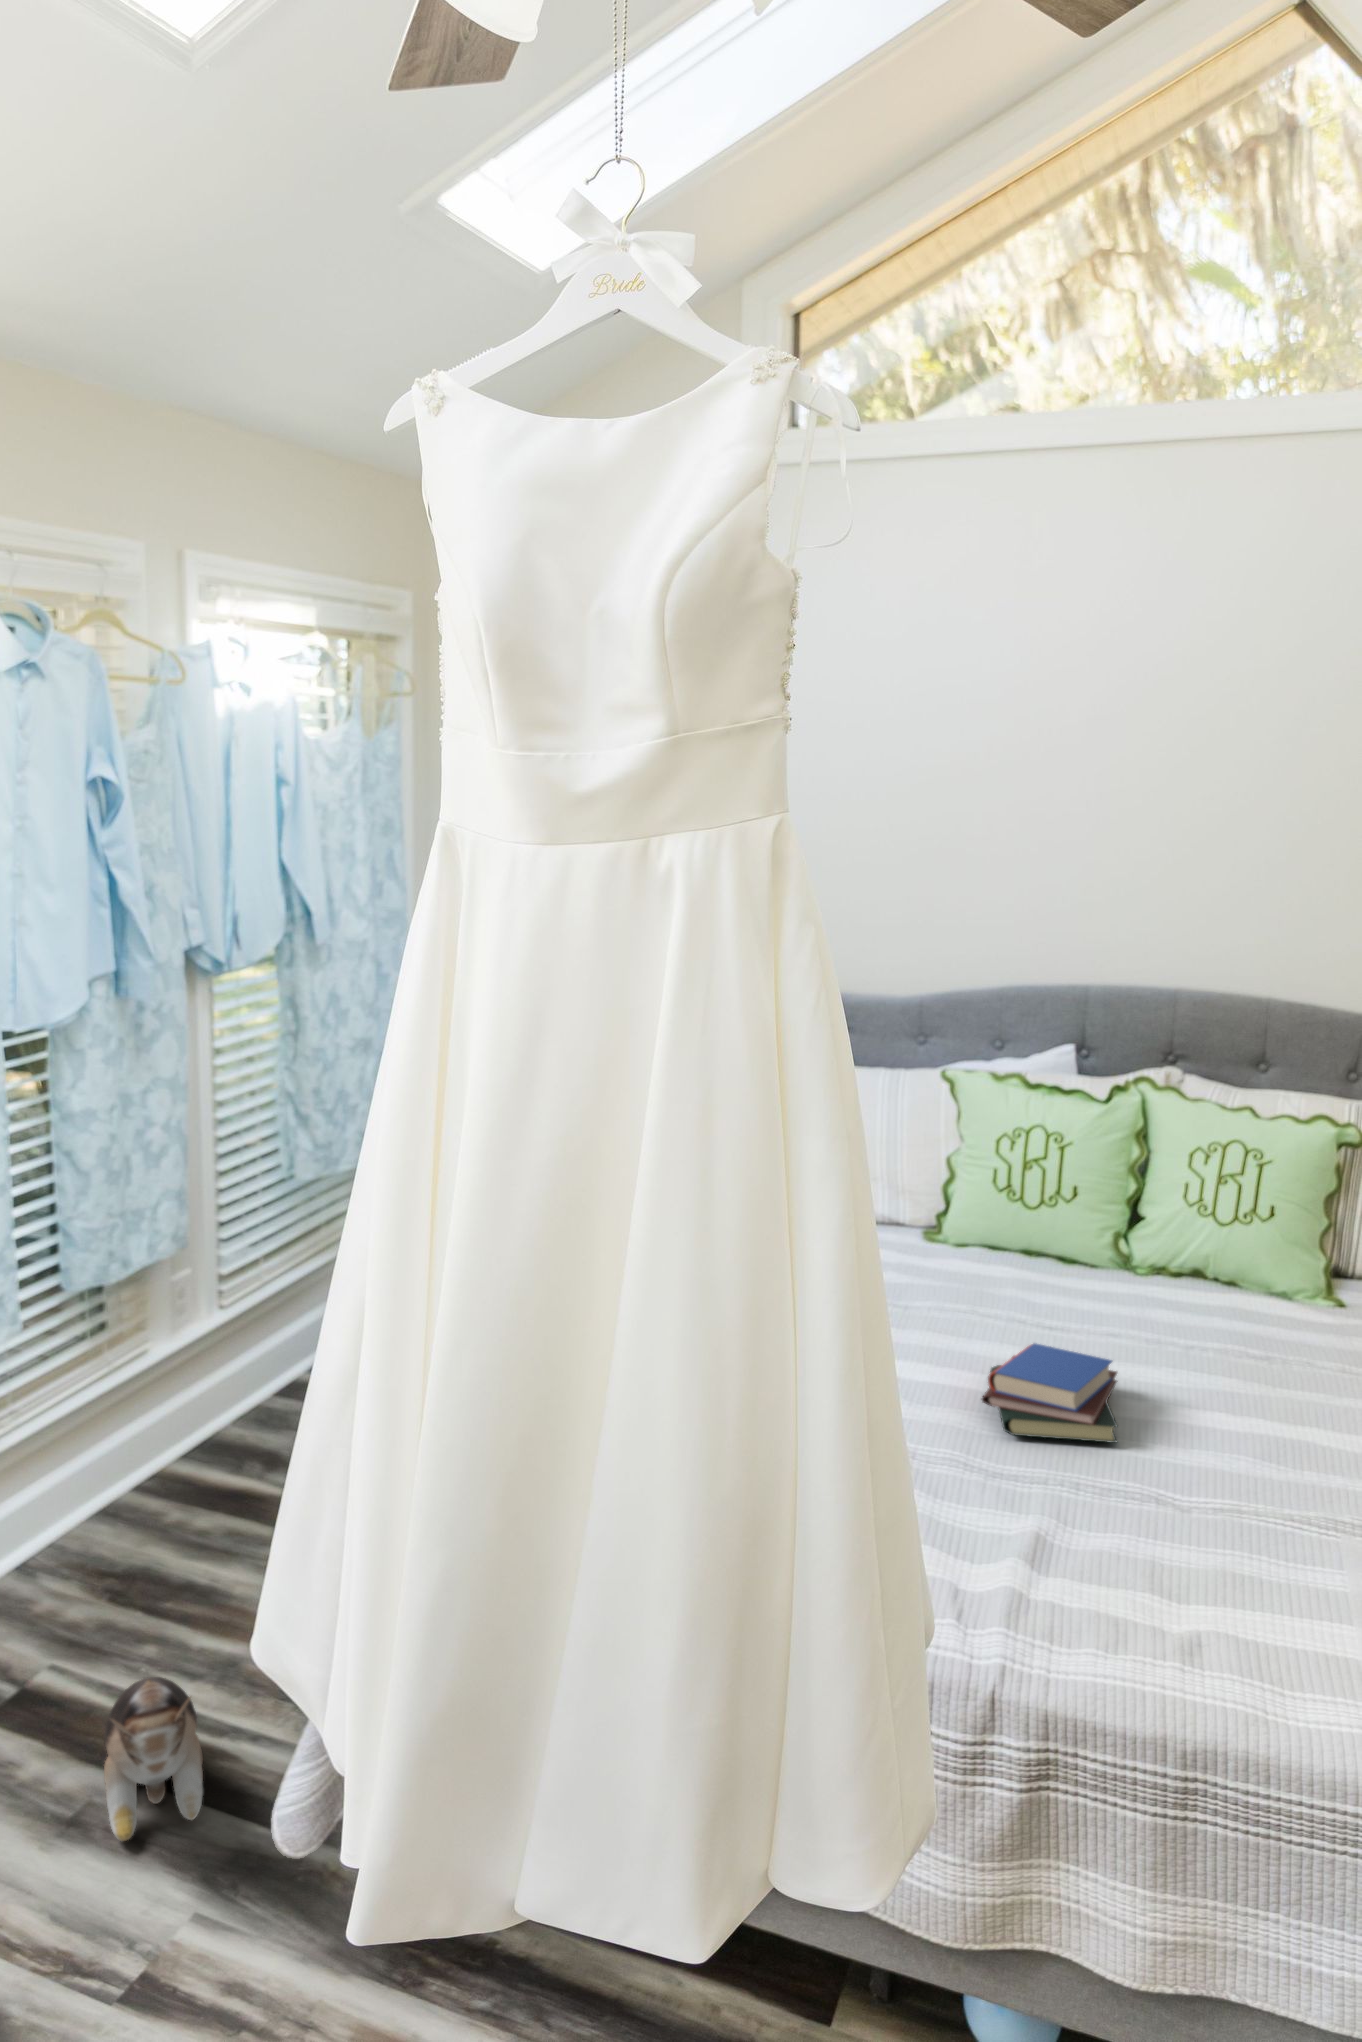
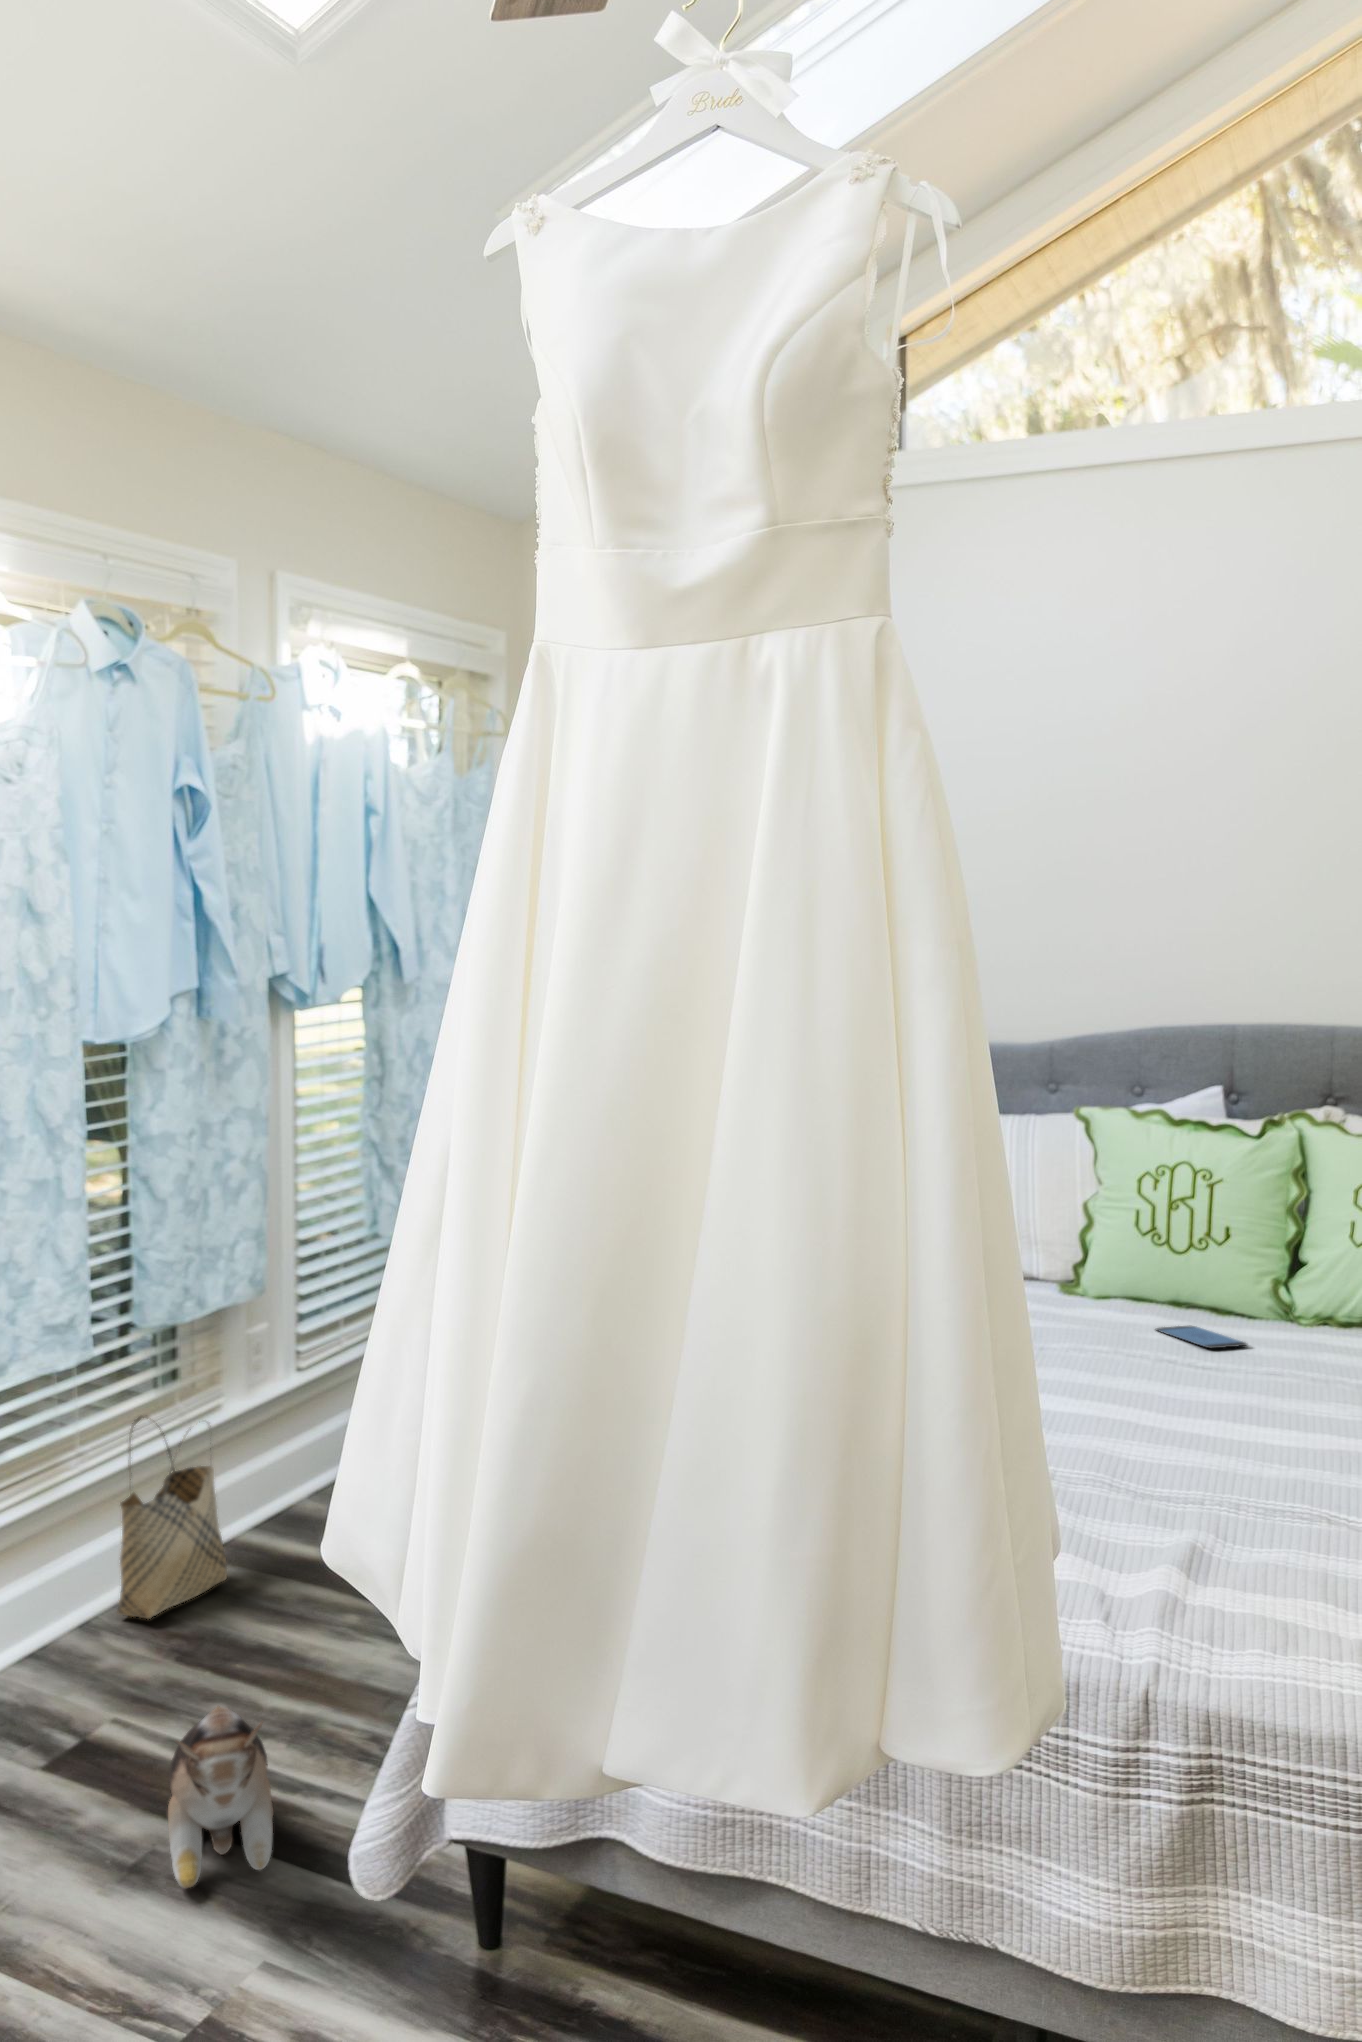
smartphone: none [1009,1280,1090,1308] -> present [1156,1326,1247,1348]
book: present [982,1343,1117,1443] -> none [1126,1367,1282,1465]
woven basket: none [51,1369,156,1559] -> present [118,1416,227,1619]

